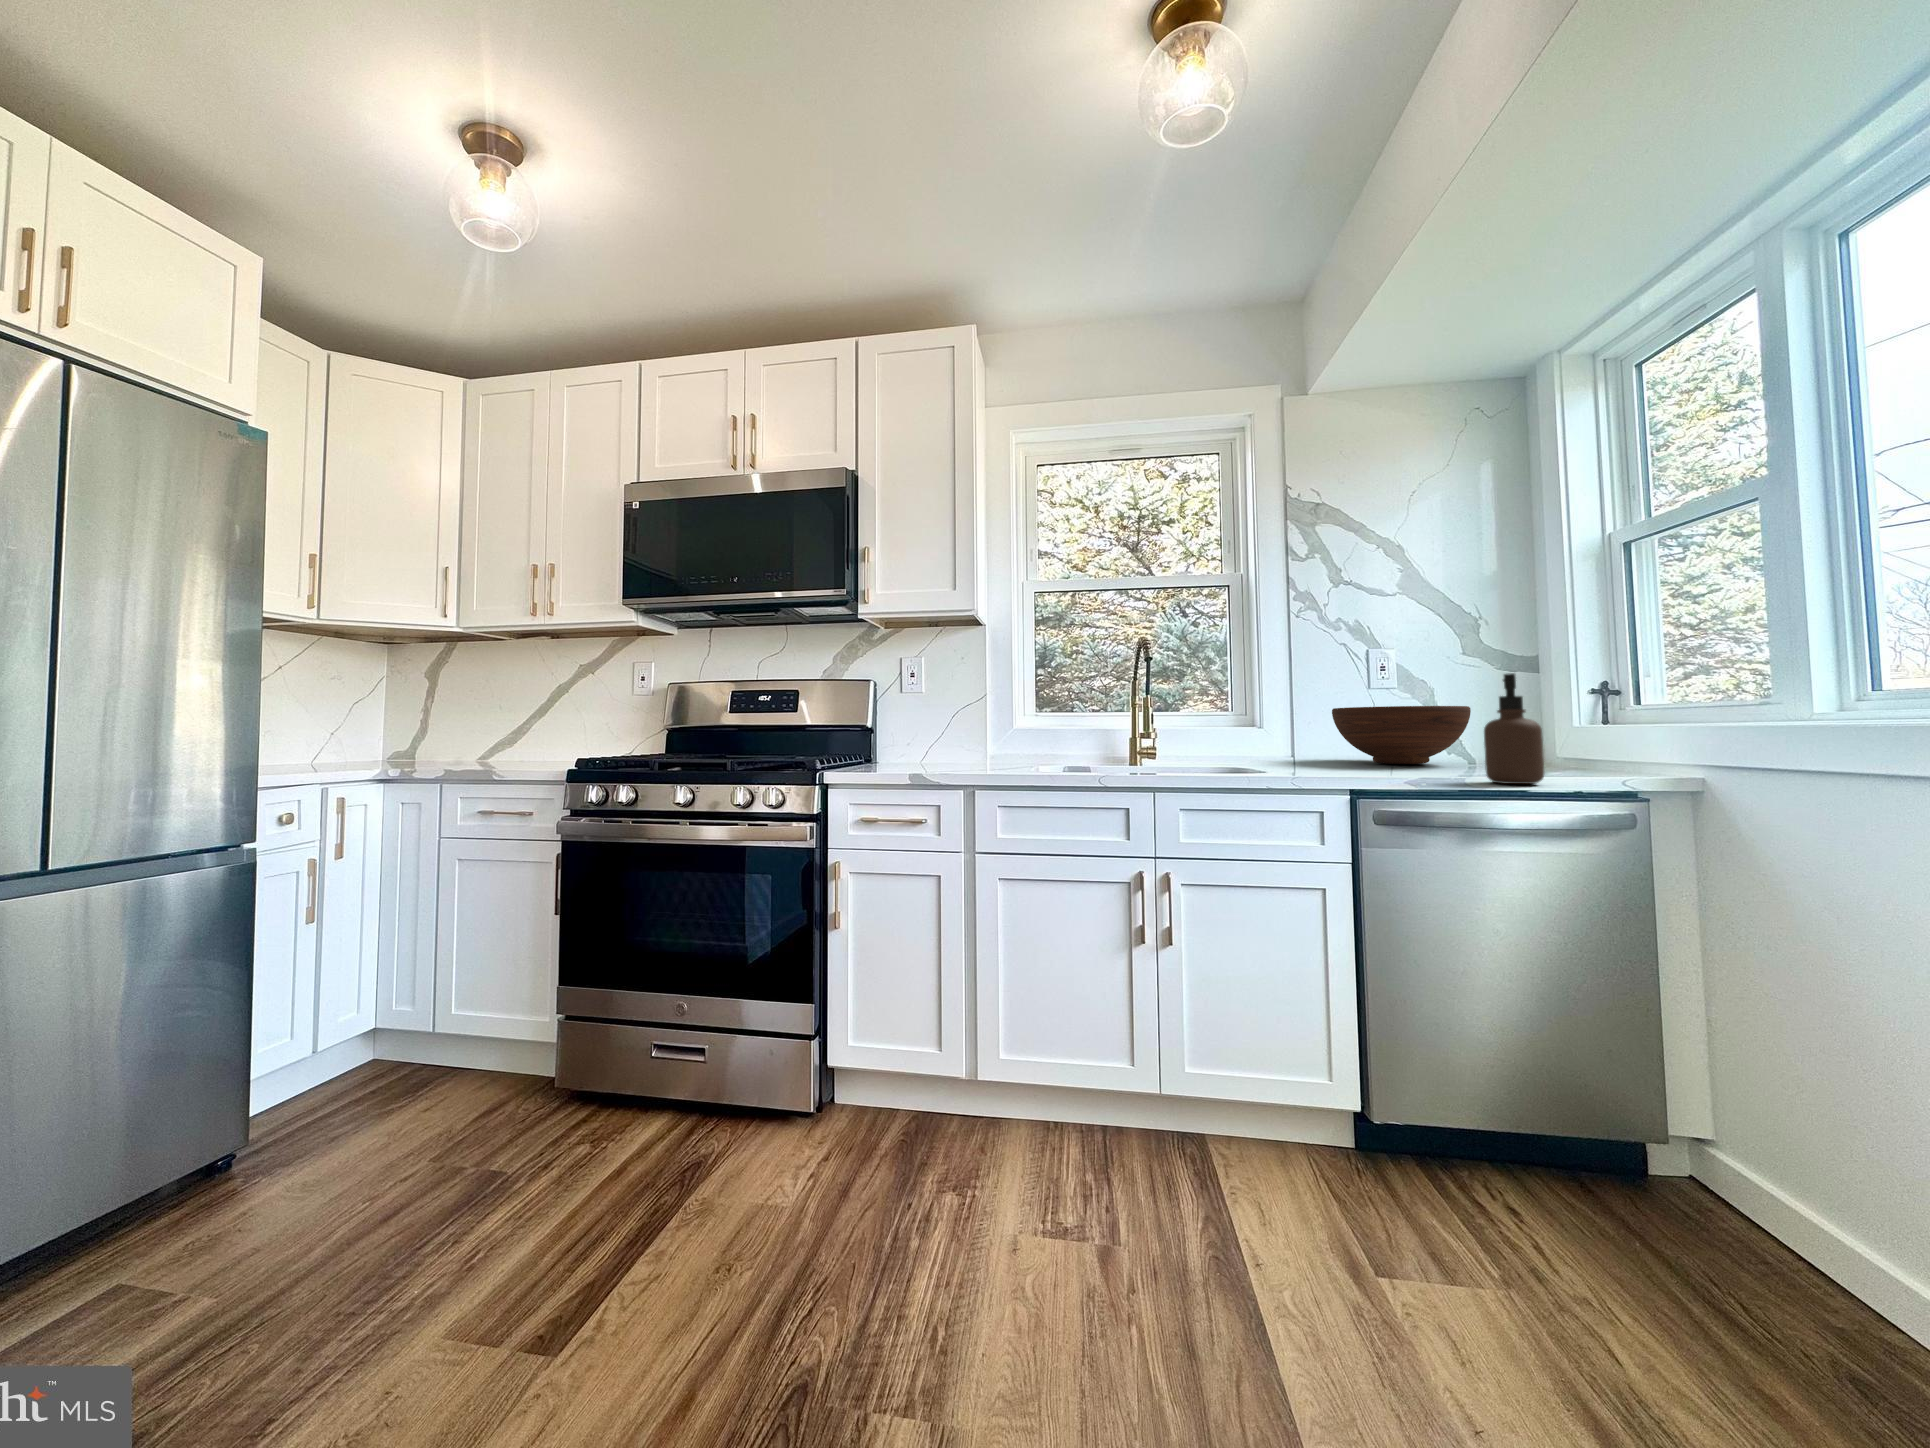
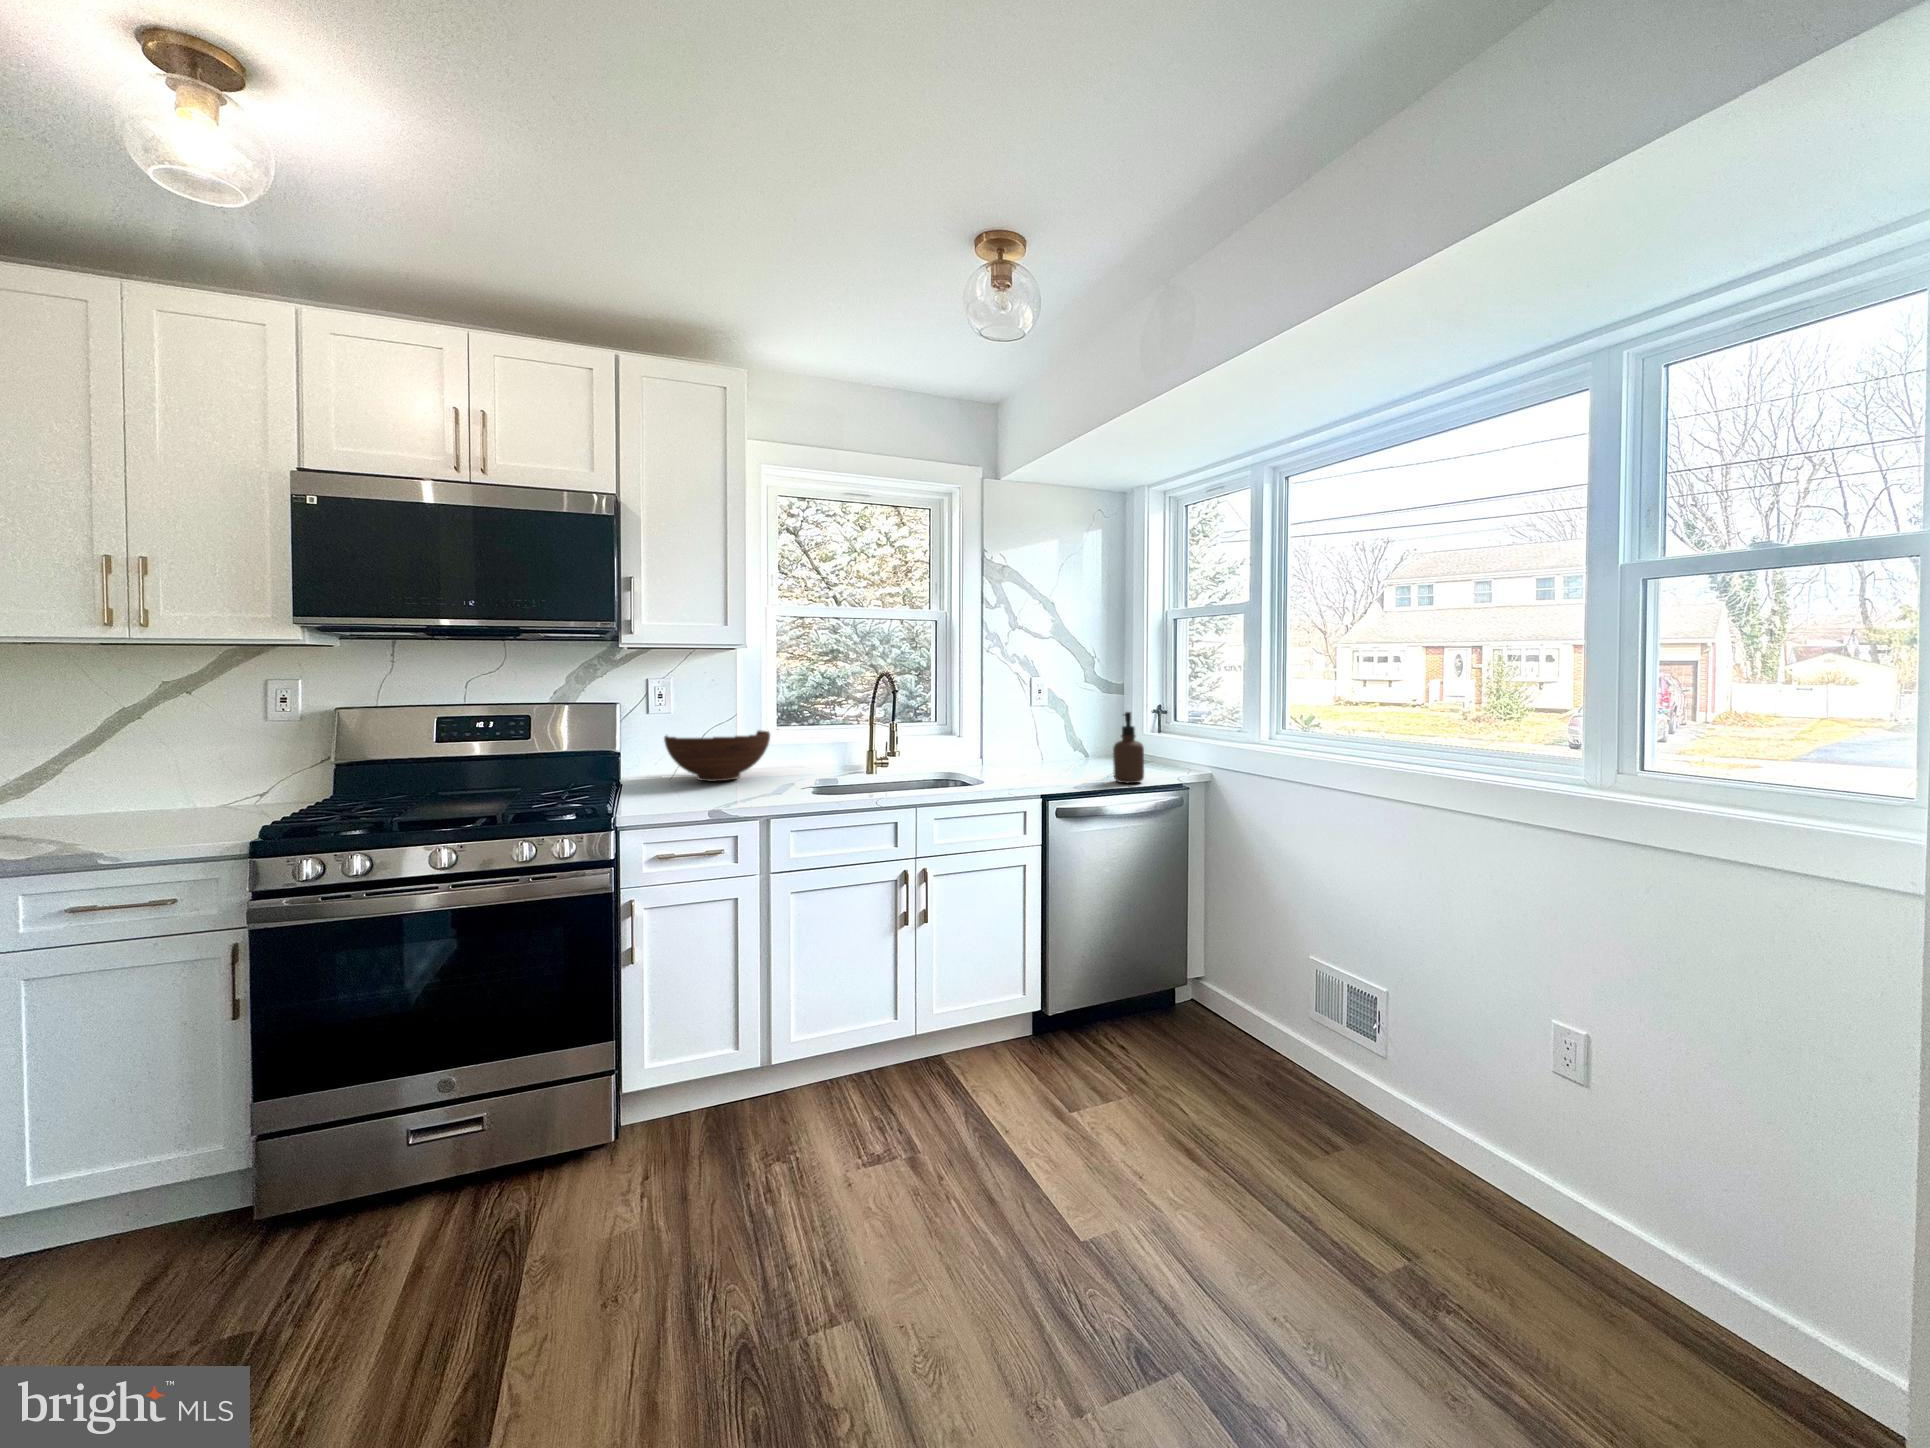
fruit bowl: present [1332,706,1471,764] -> present [664,730,770,782]

